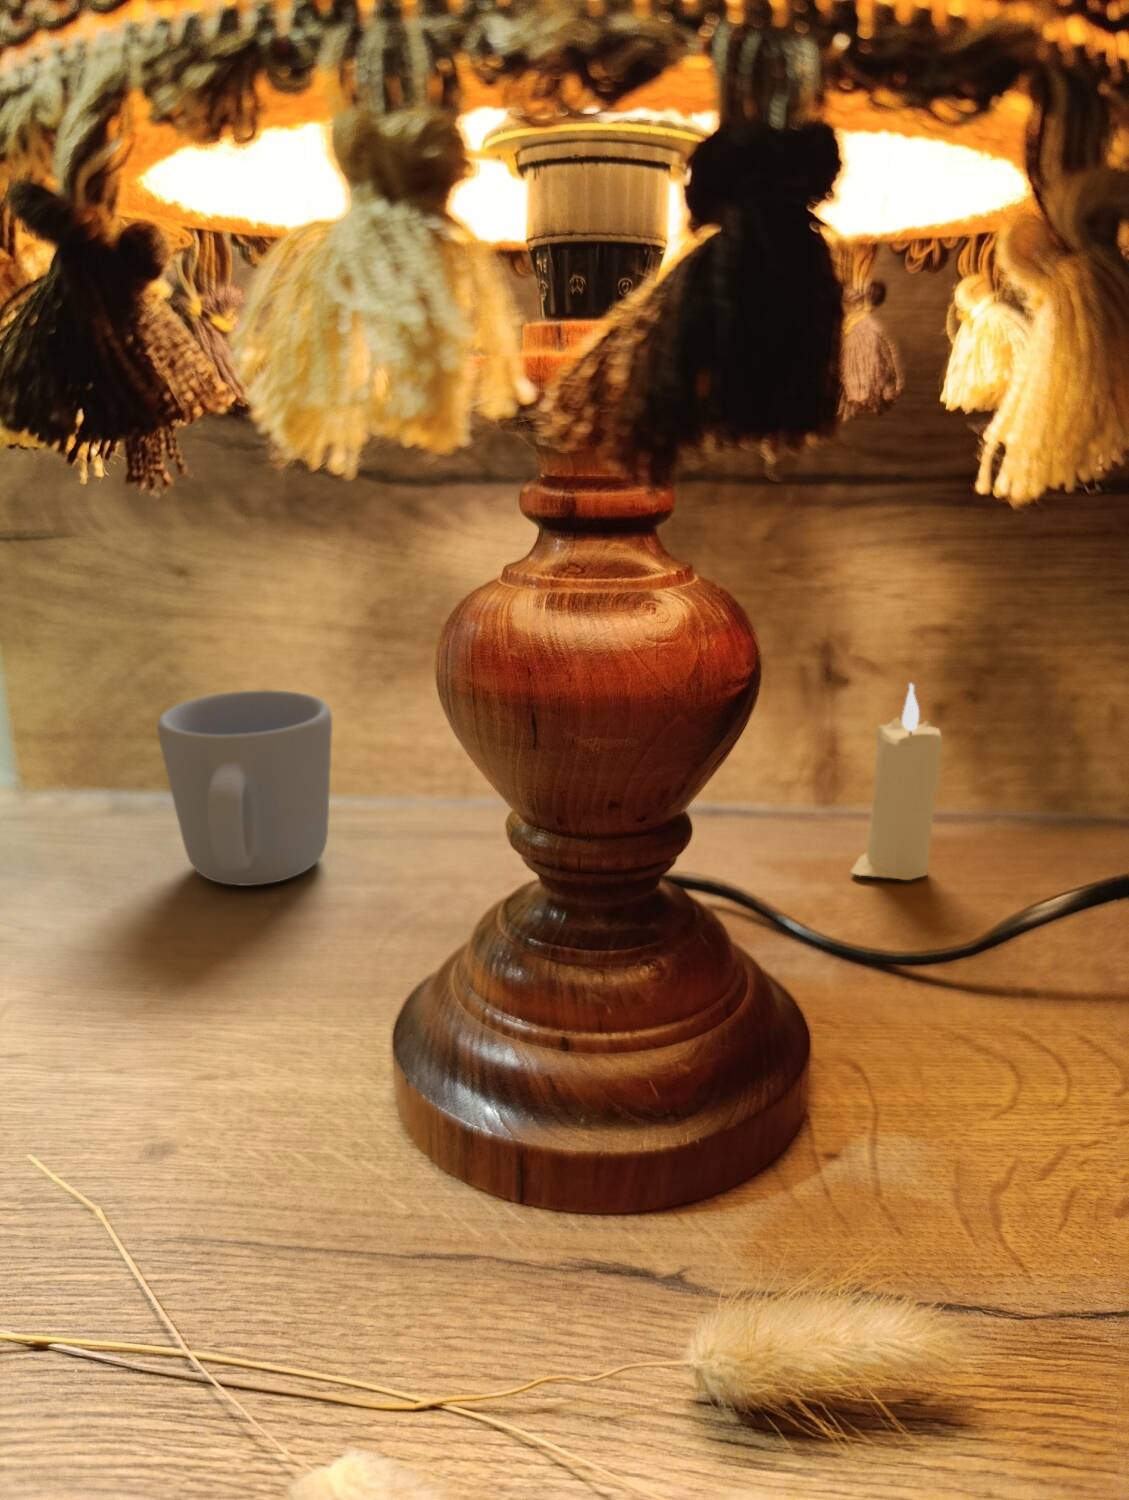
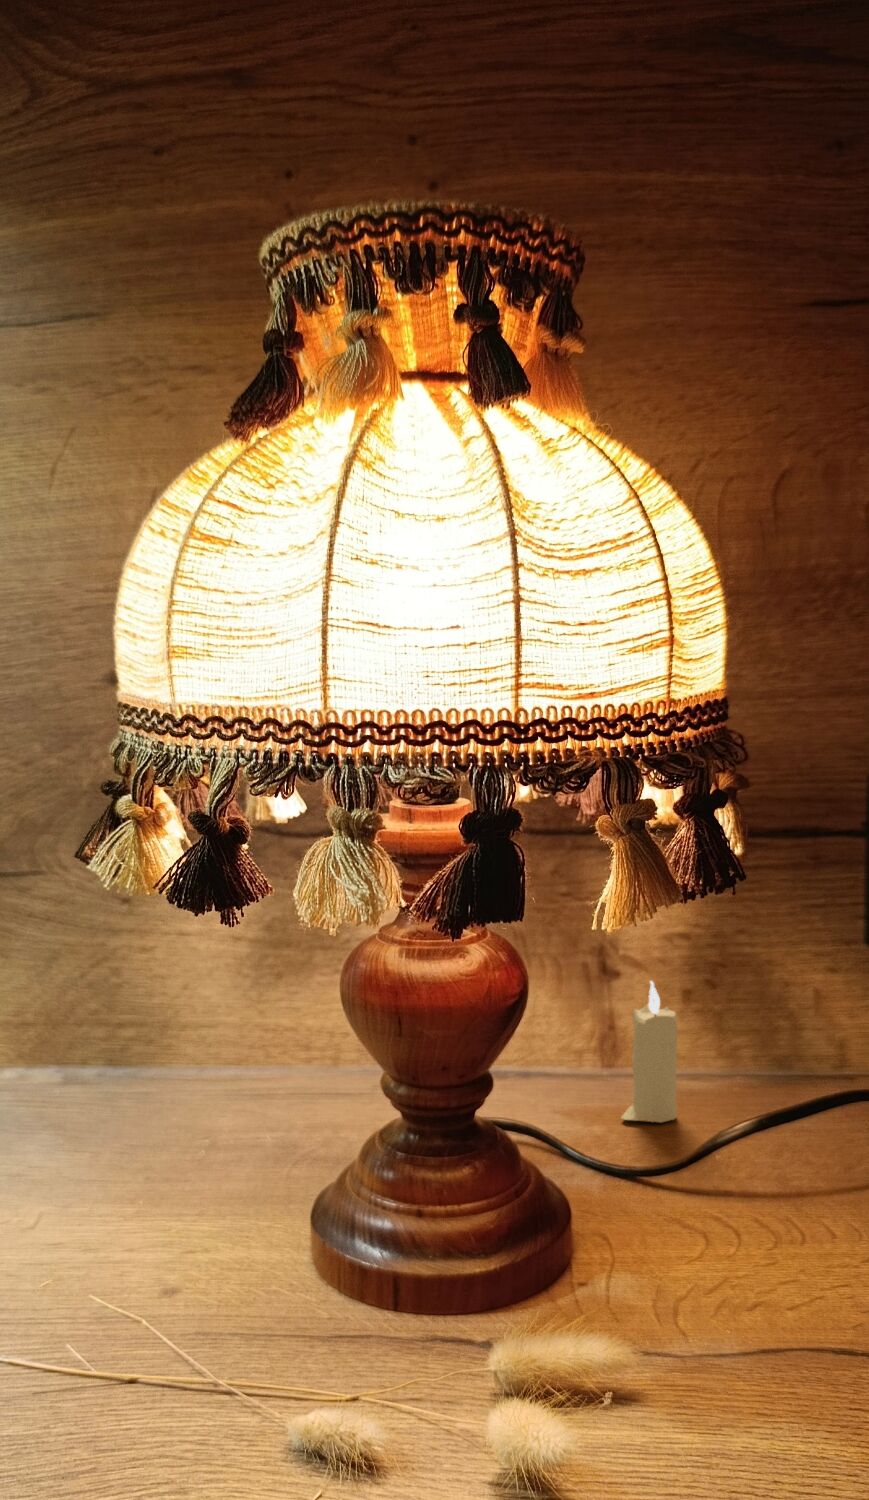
mug: present [158,690,332,886] -> none [128,993,248,1137]

